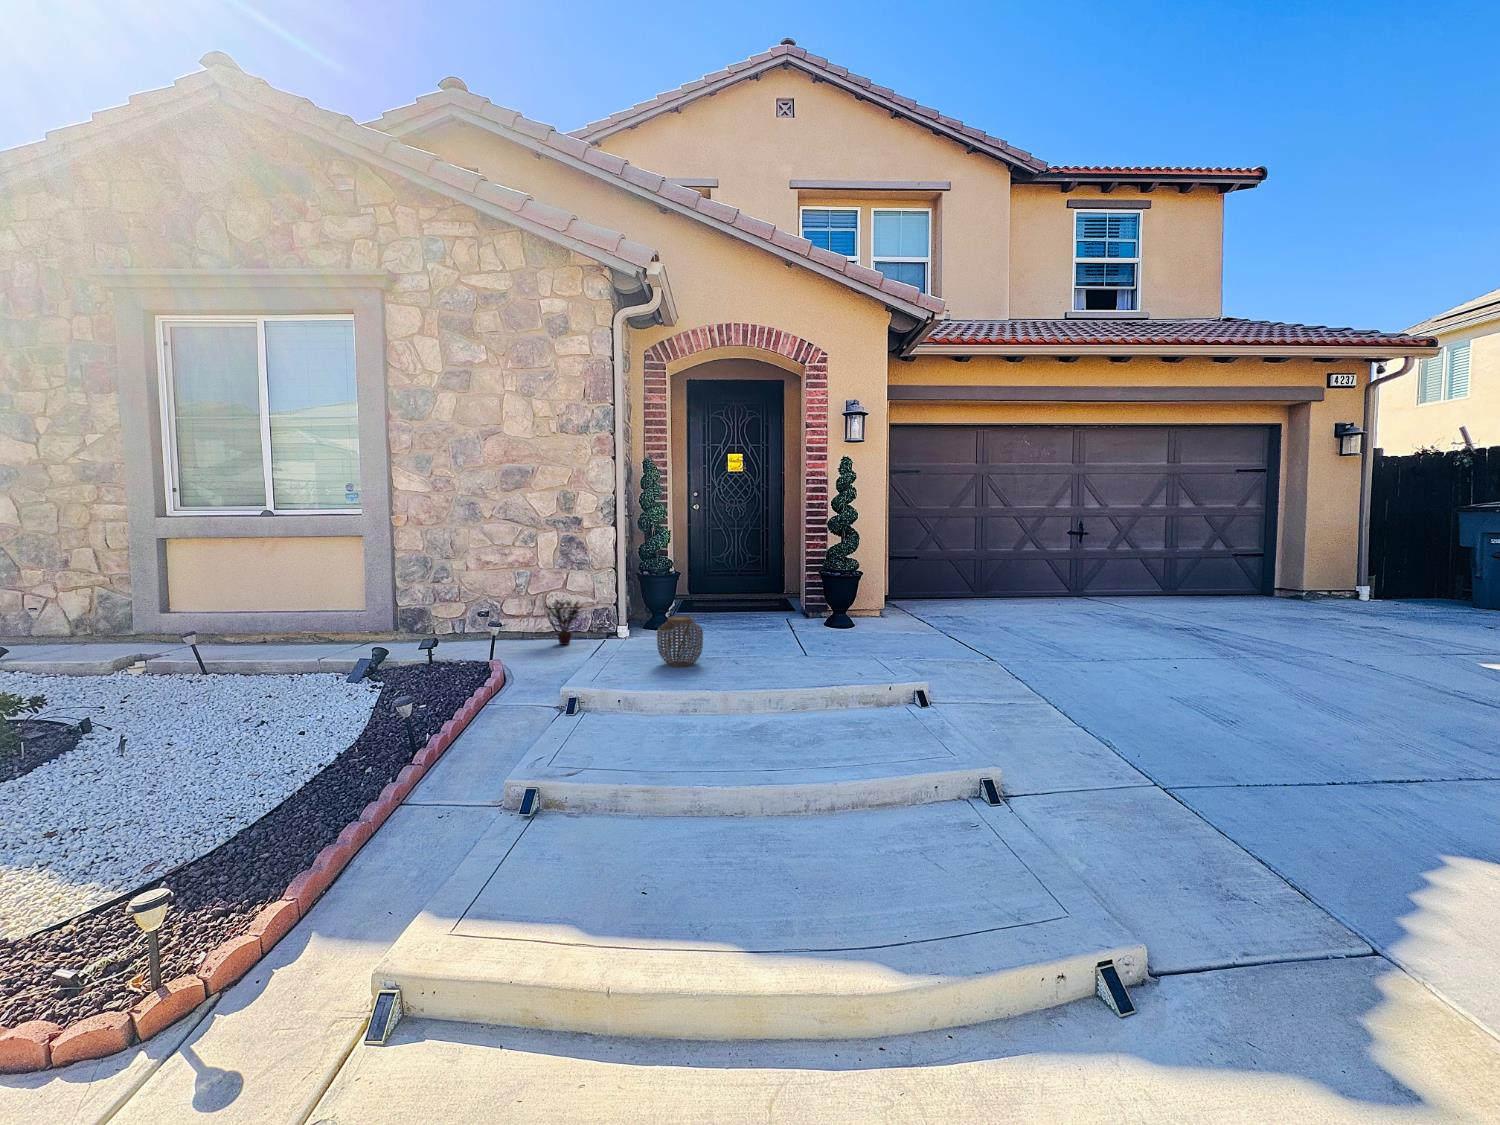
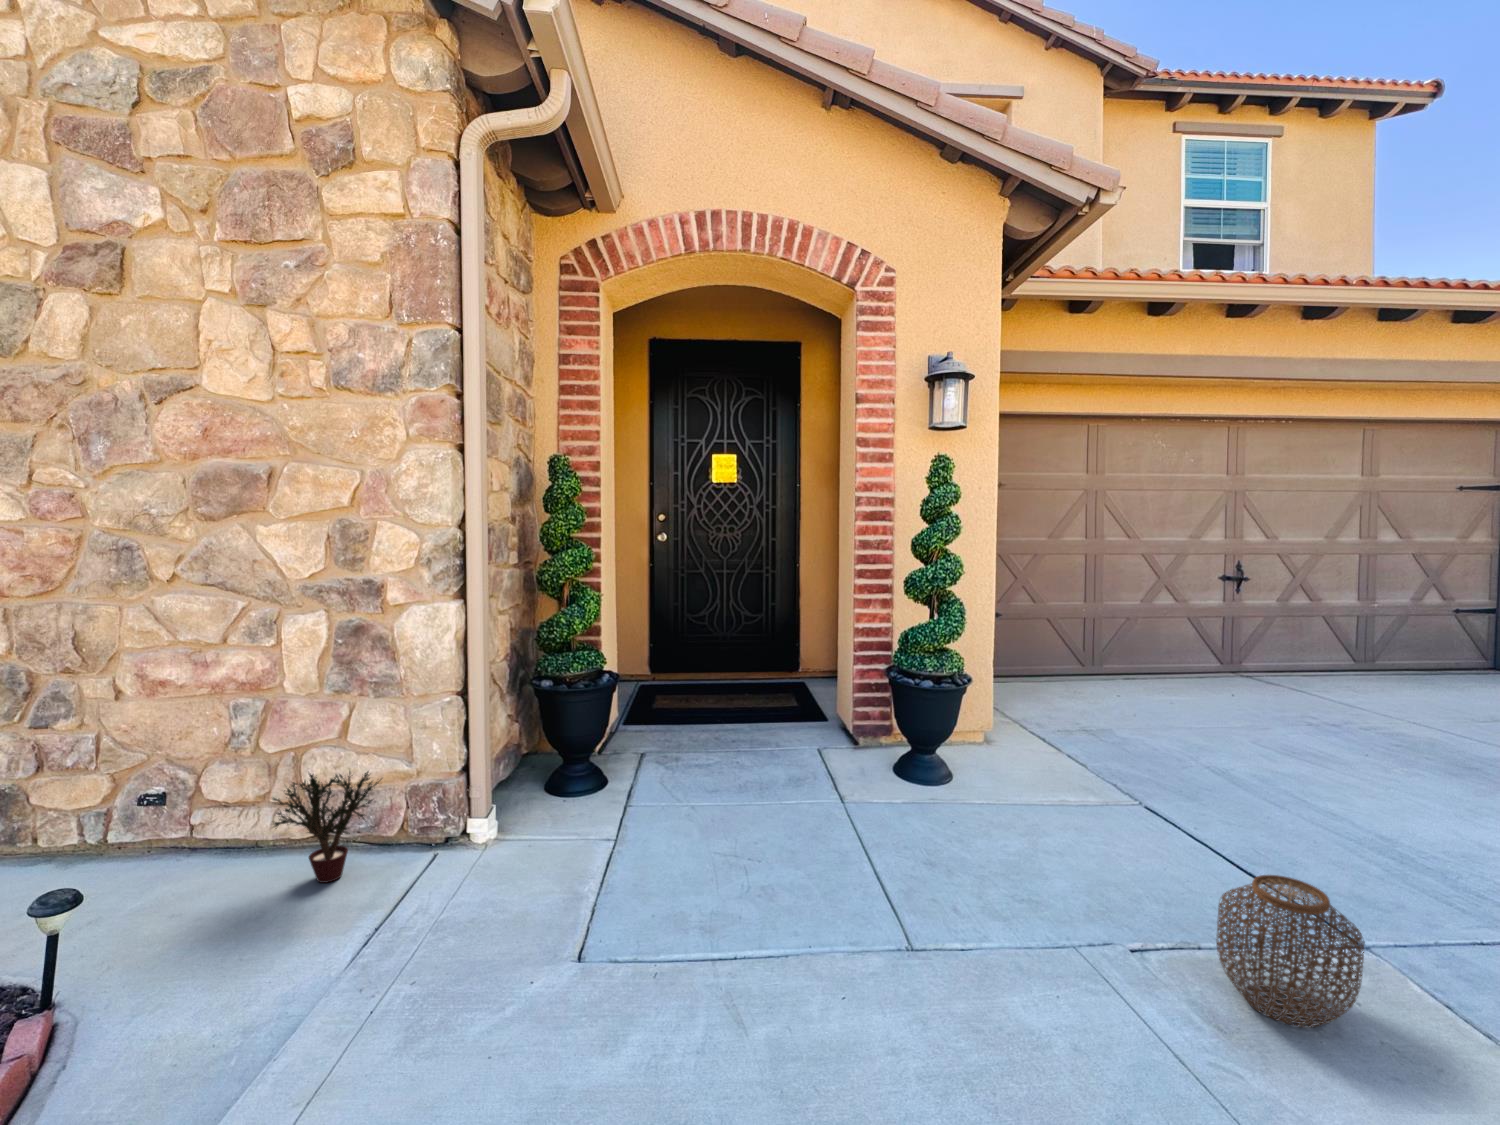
woven basket: present [657,616,703,667] -> present [1217,875,1364,1027]

